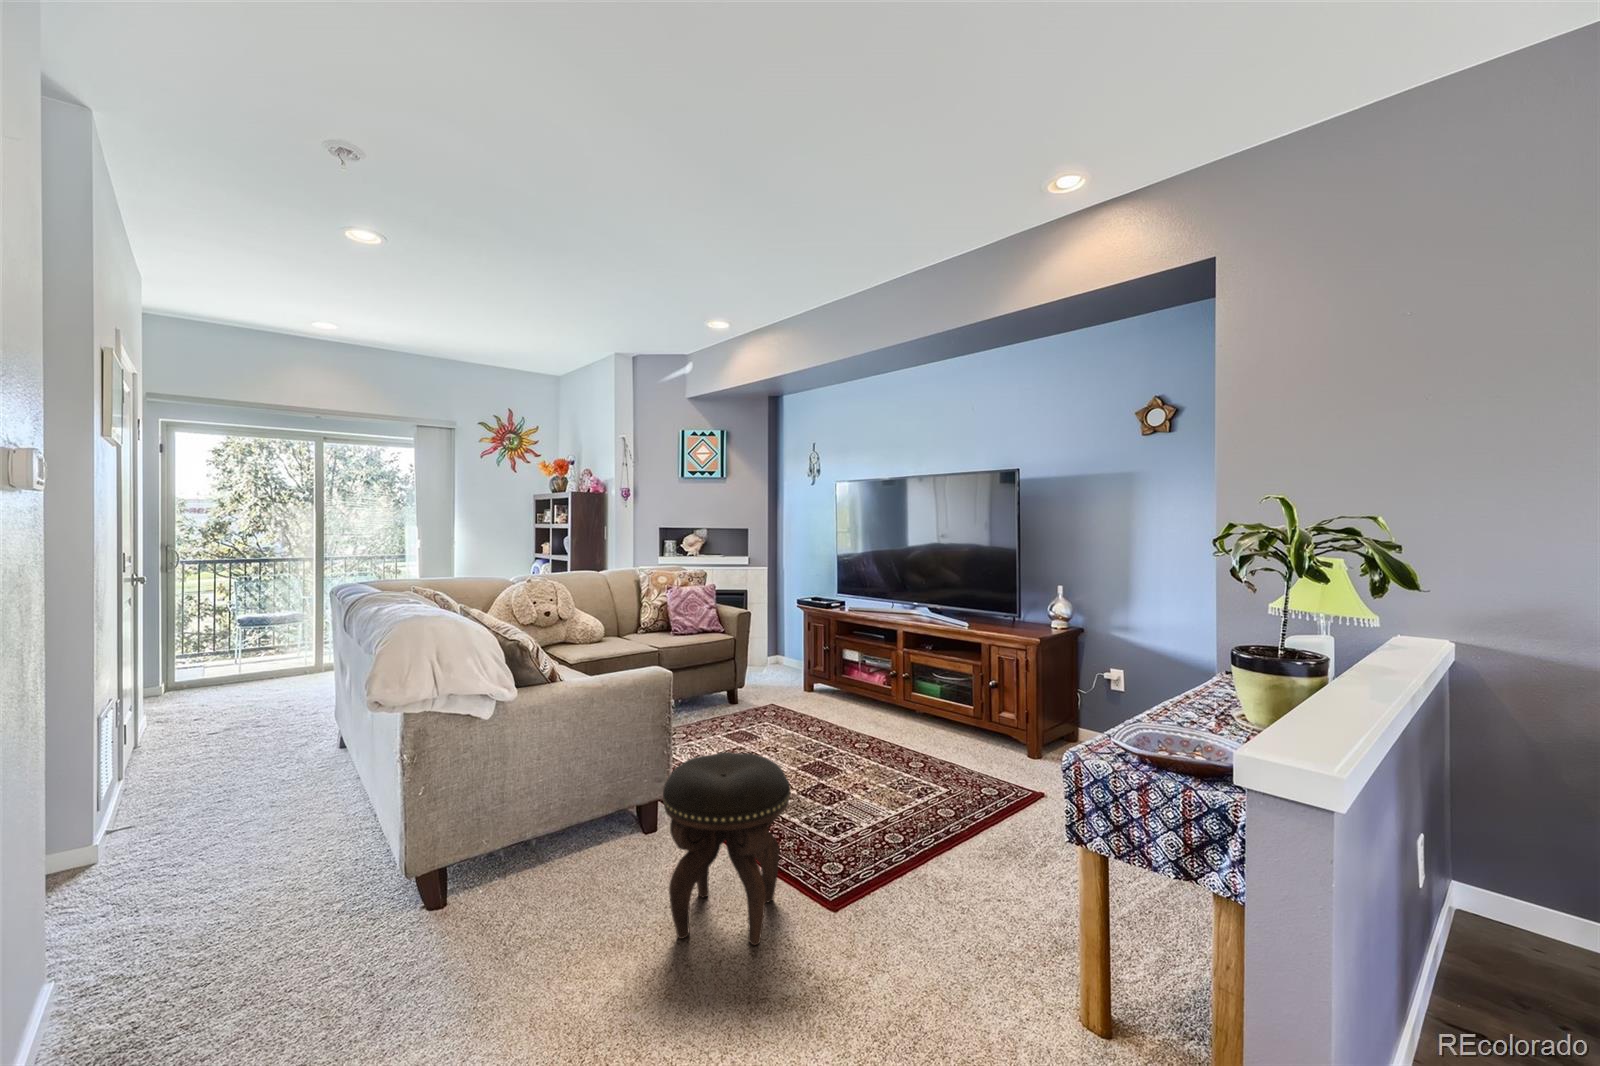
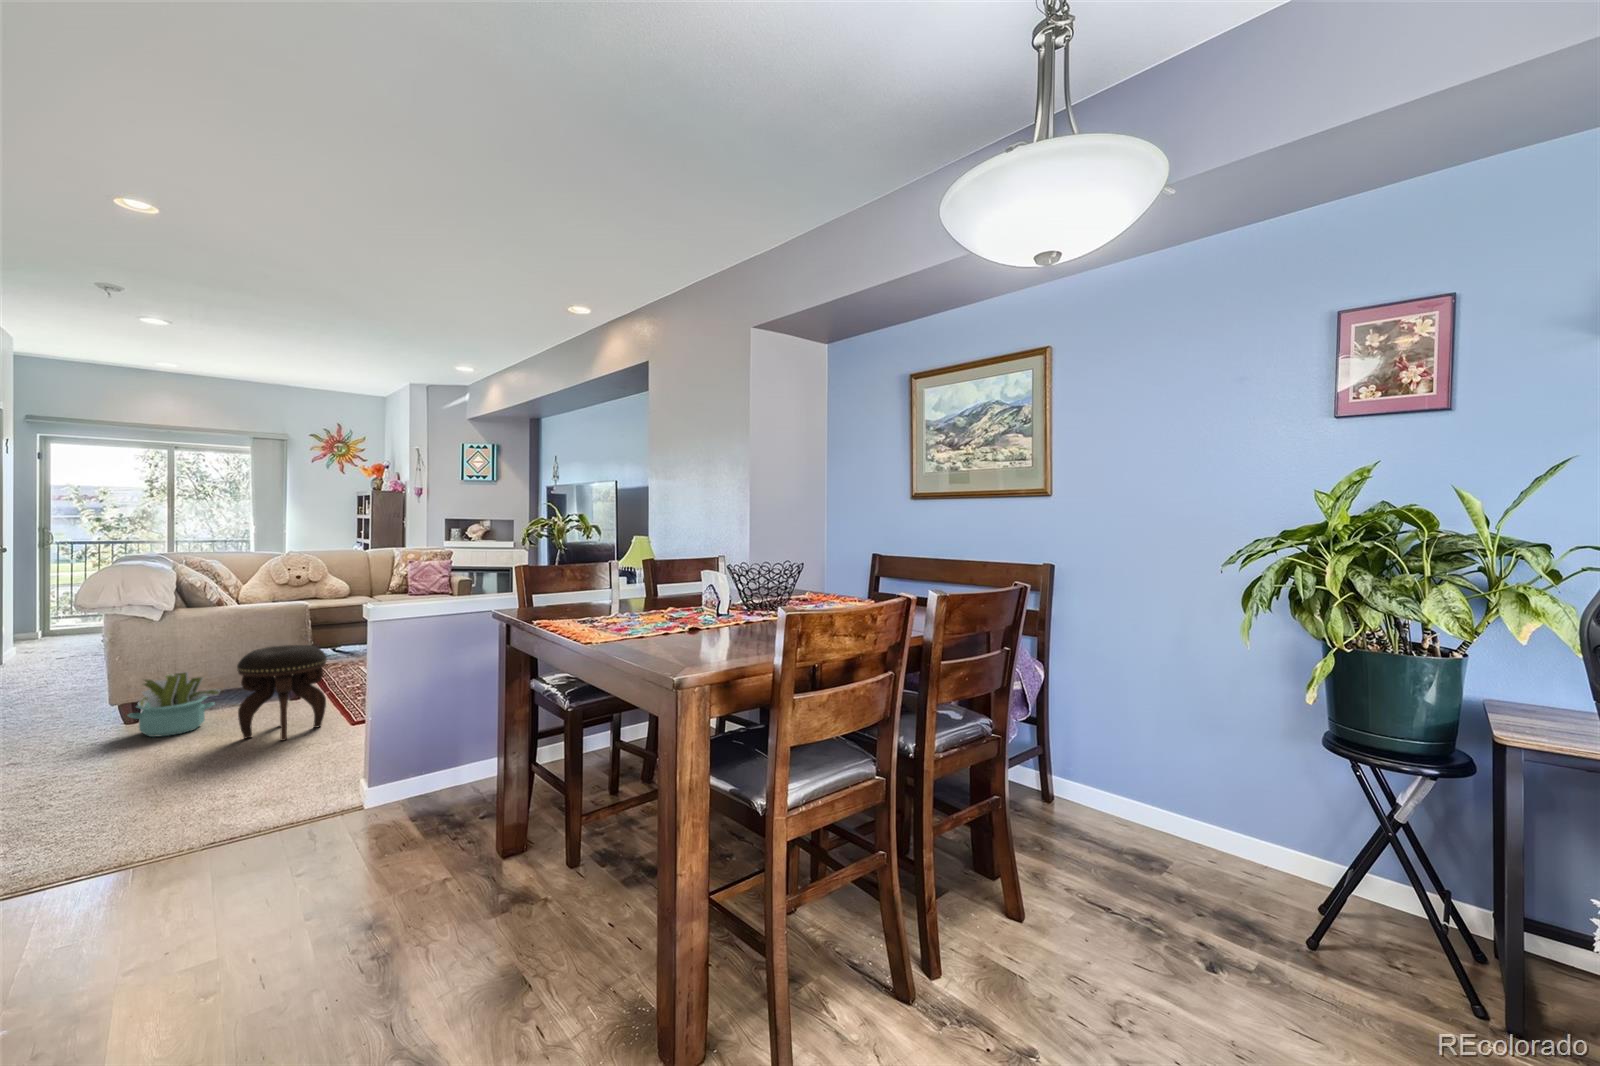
decorative plant: none [466,804,591,933] -> present [128,672,220,737]

